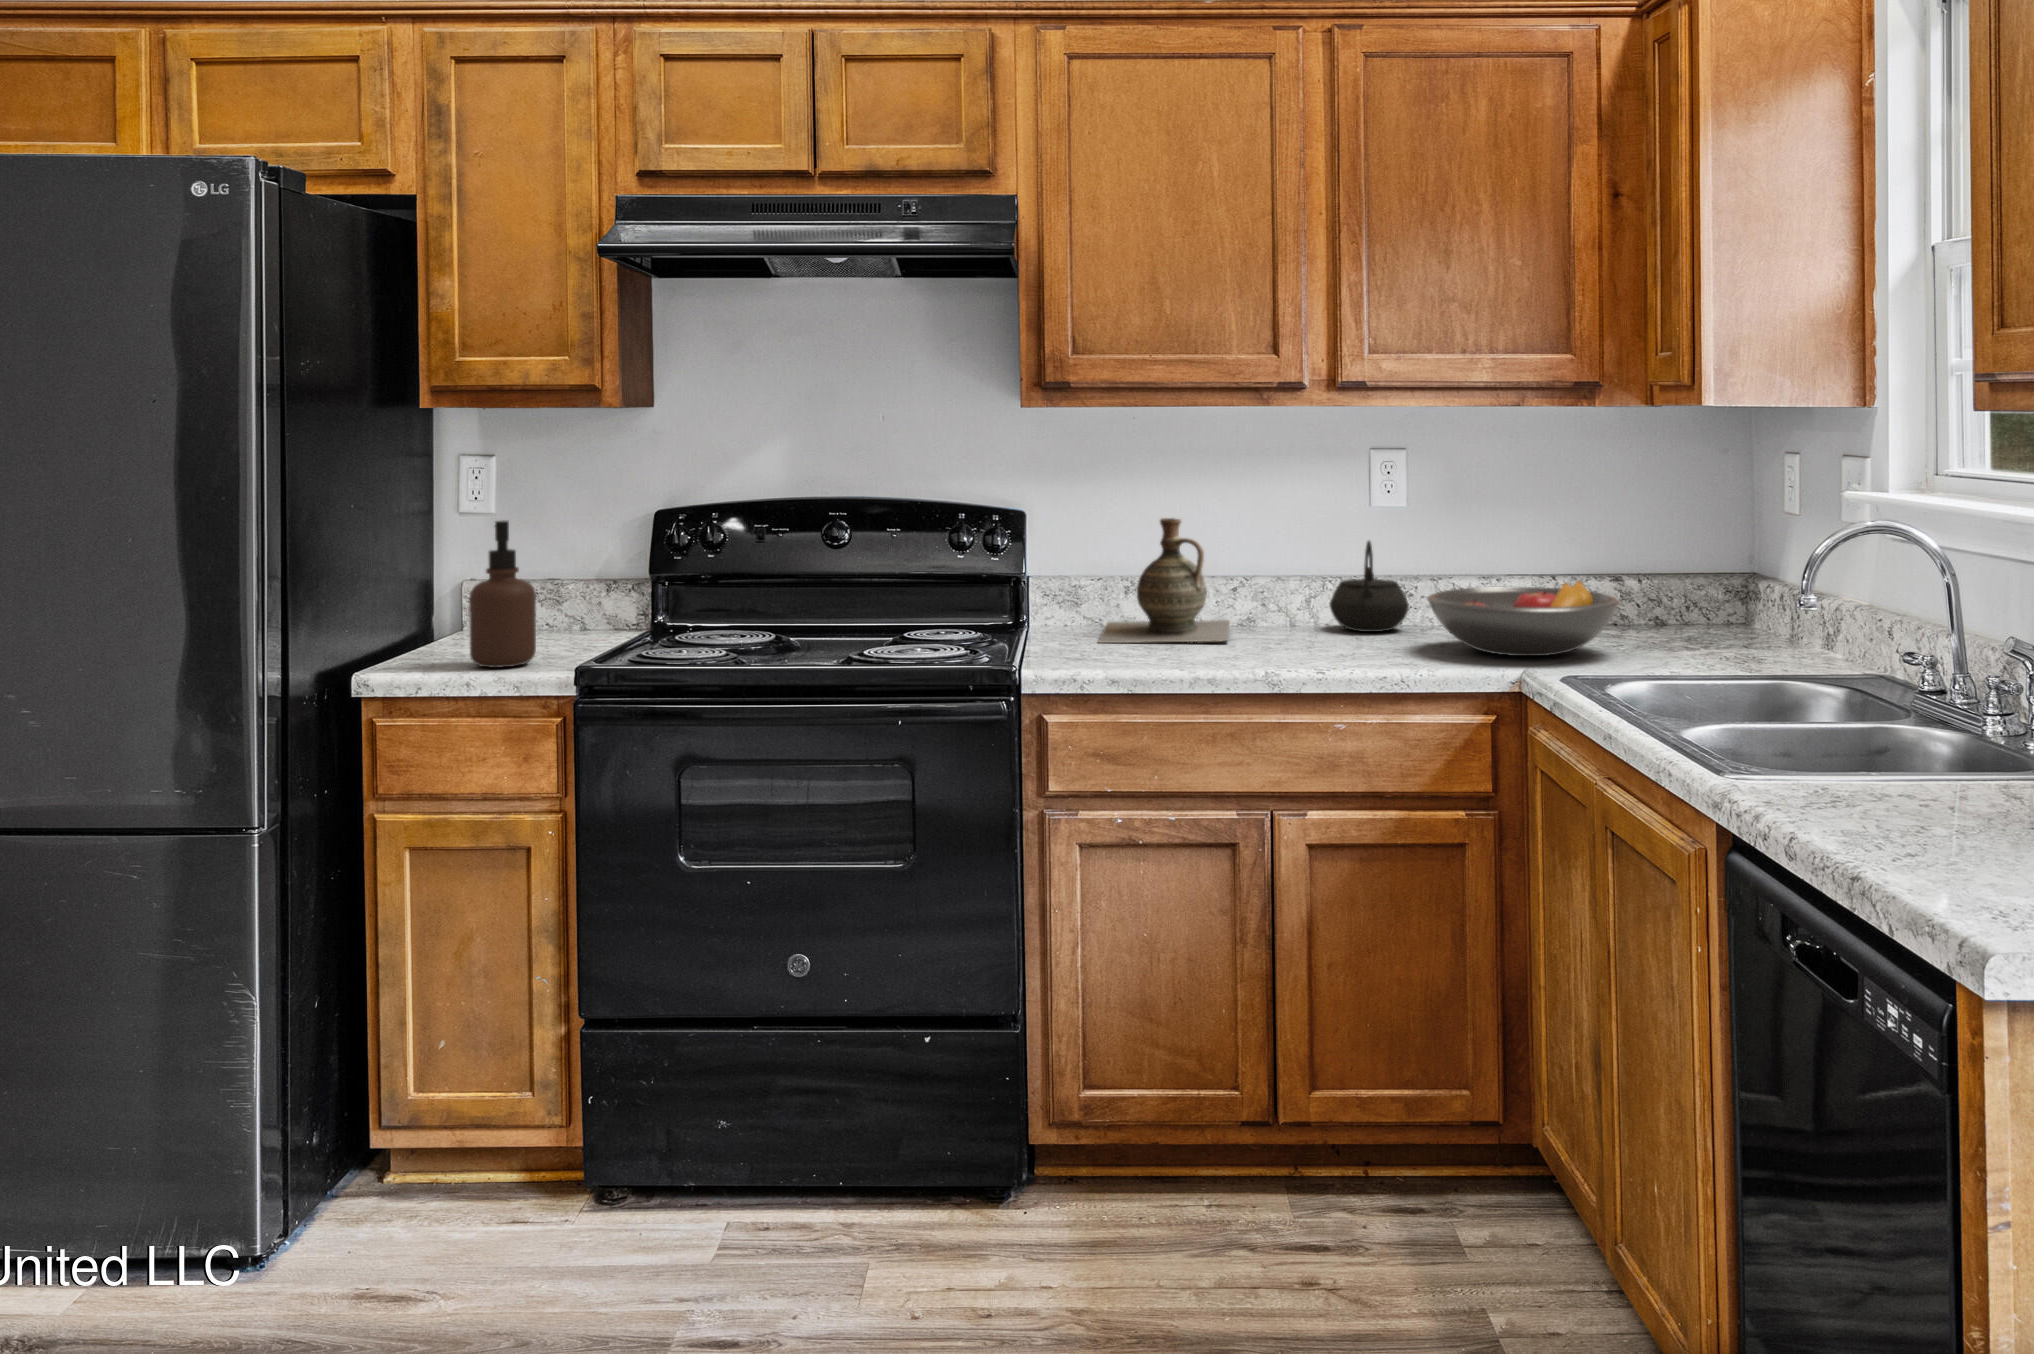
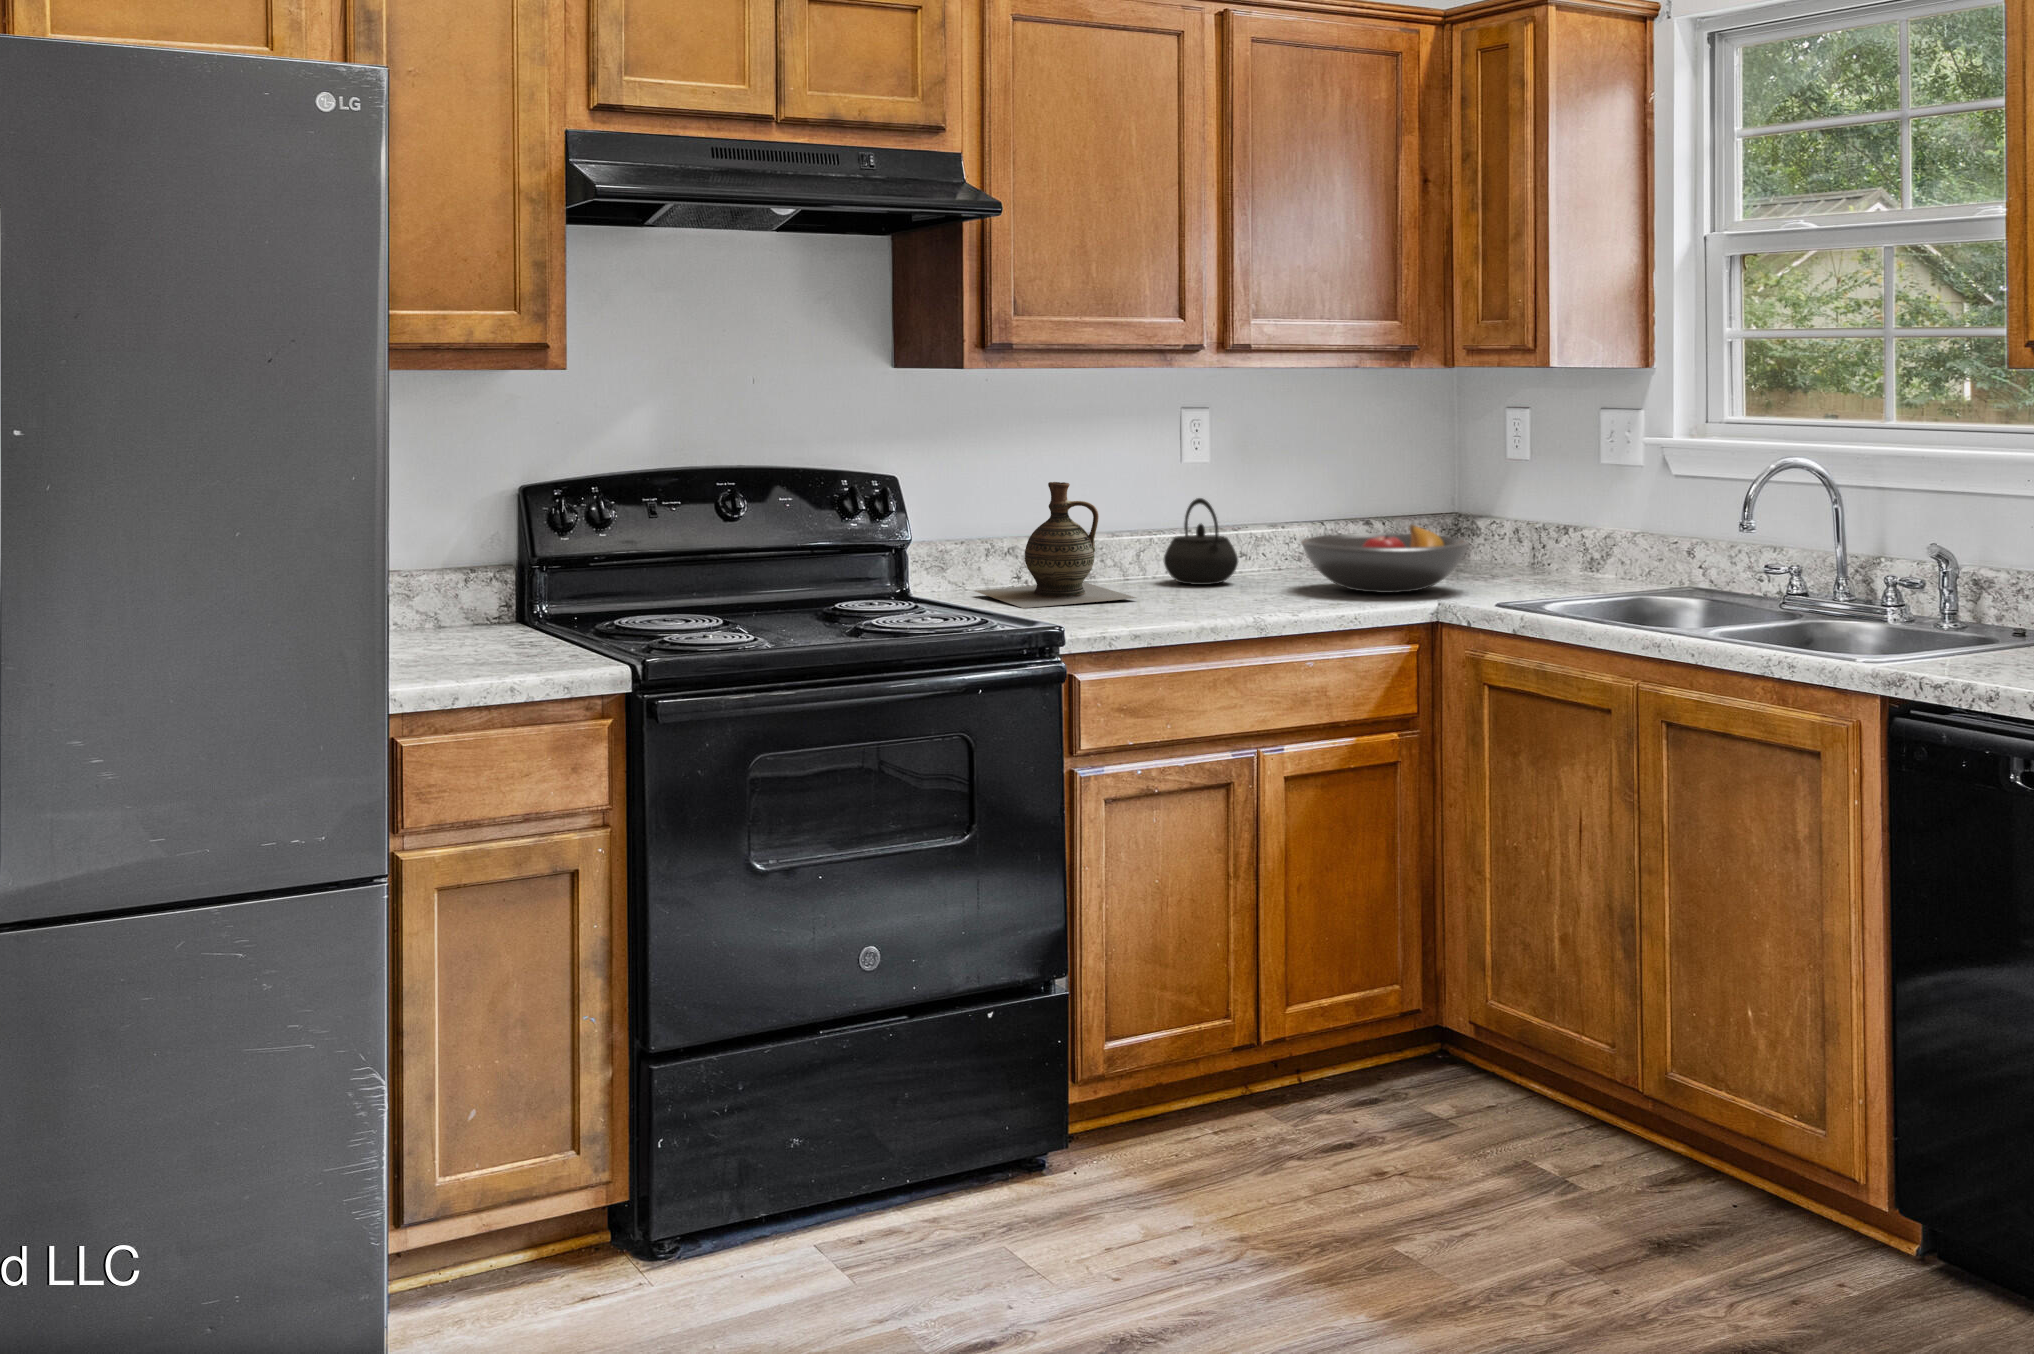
soap dispenser: present [469,520,536,668] -> none [491,502,565,671]

